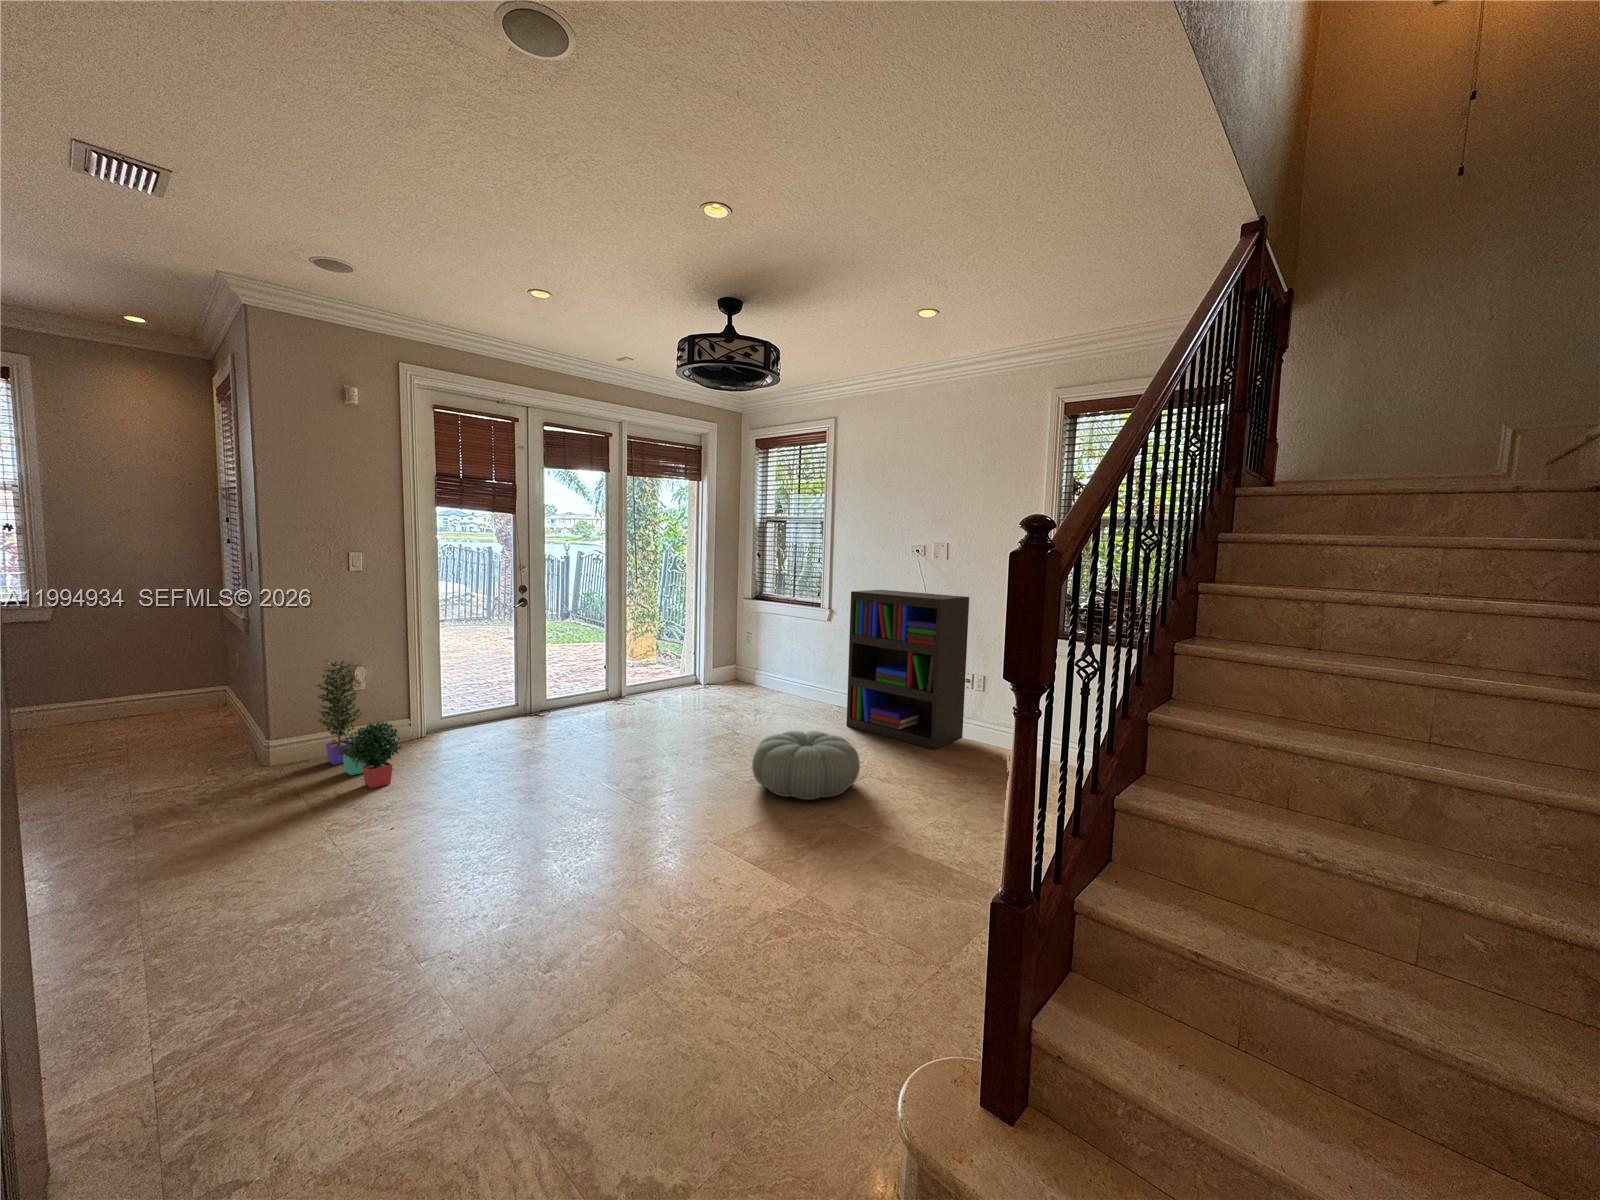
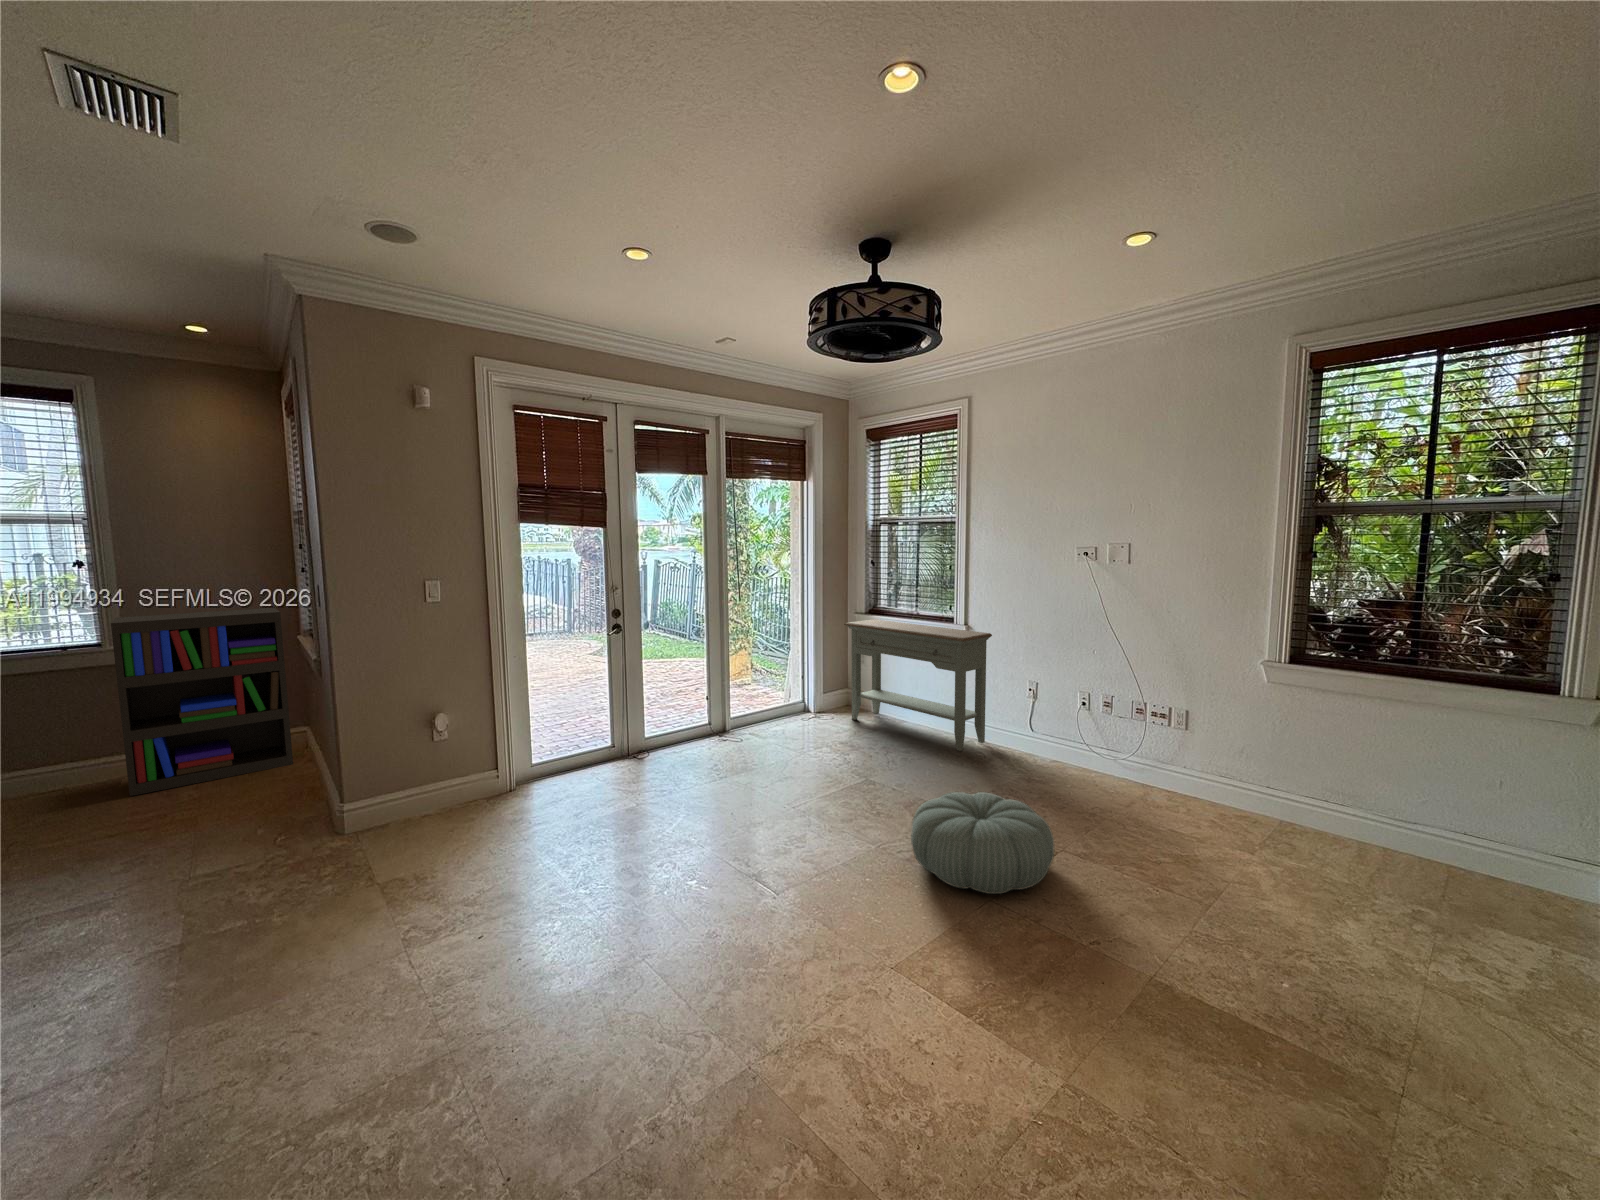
bookshelf: present [846,590,969,749] -> present [111,608,293,796]
console table: none [730,604,849,713] -> present [844,619,992,751]
potted plant: present [316,661,402,788] -> none [390,708,488,868]

